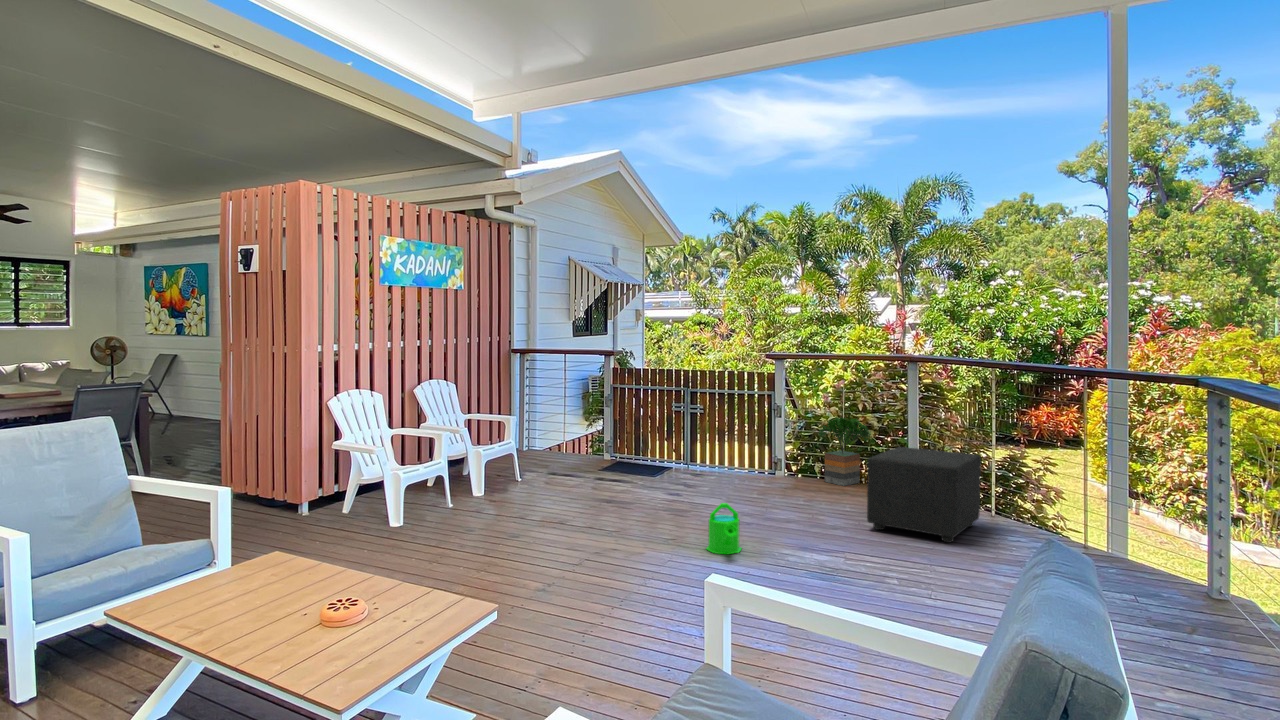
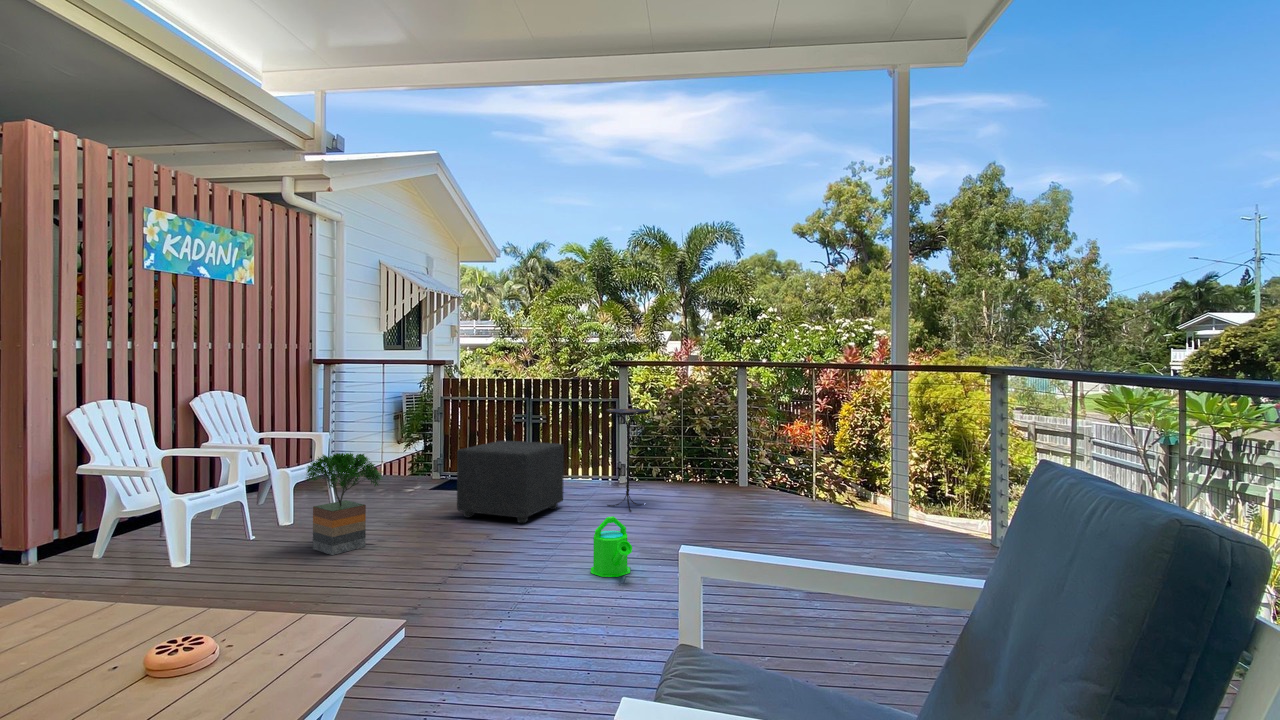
side table: none [750,402,794,500] -> present [607,409,650,511]
potted tree: present [819,417,870,486] -> present [306,453,381,555]
ottoman: present [867,447,981,543] -> present [457,441,564,523]

